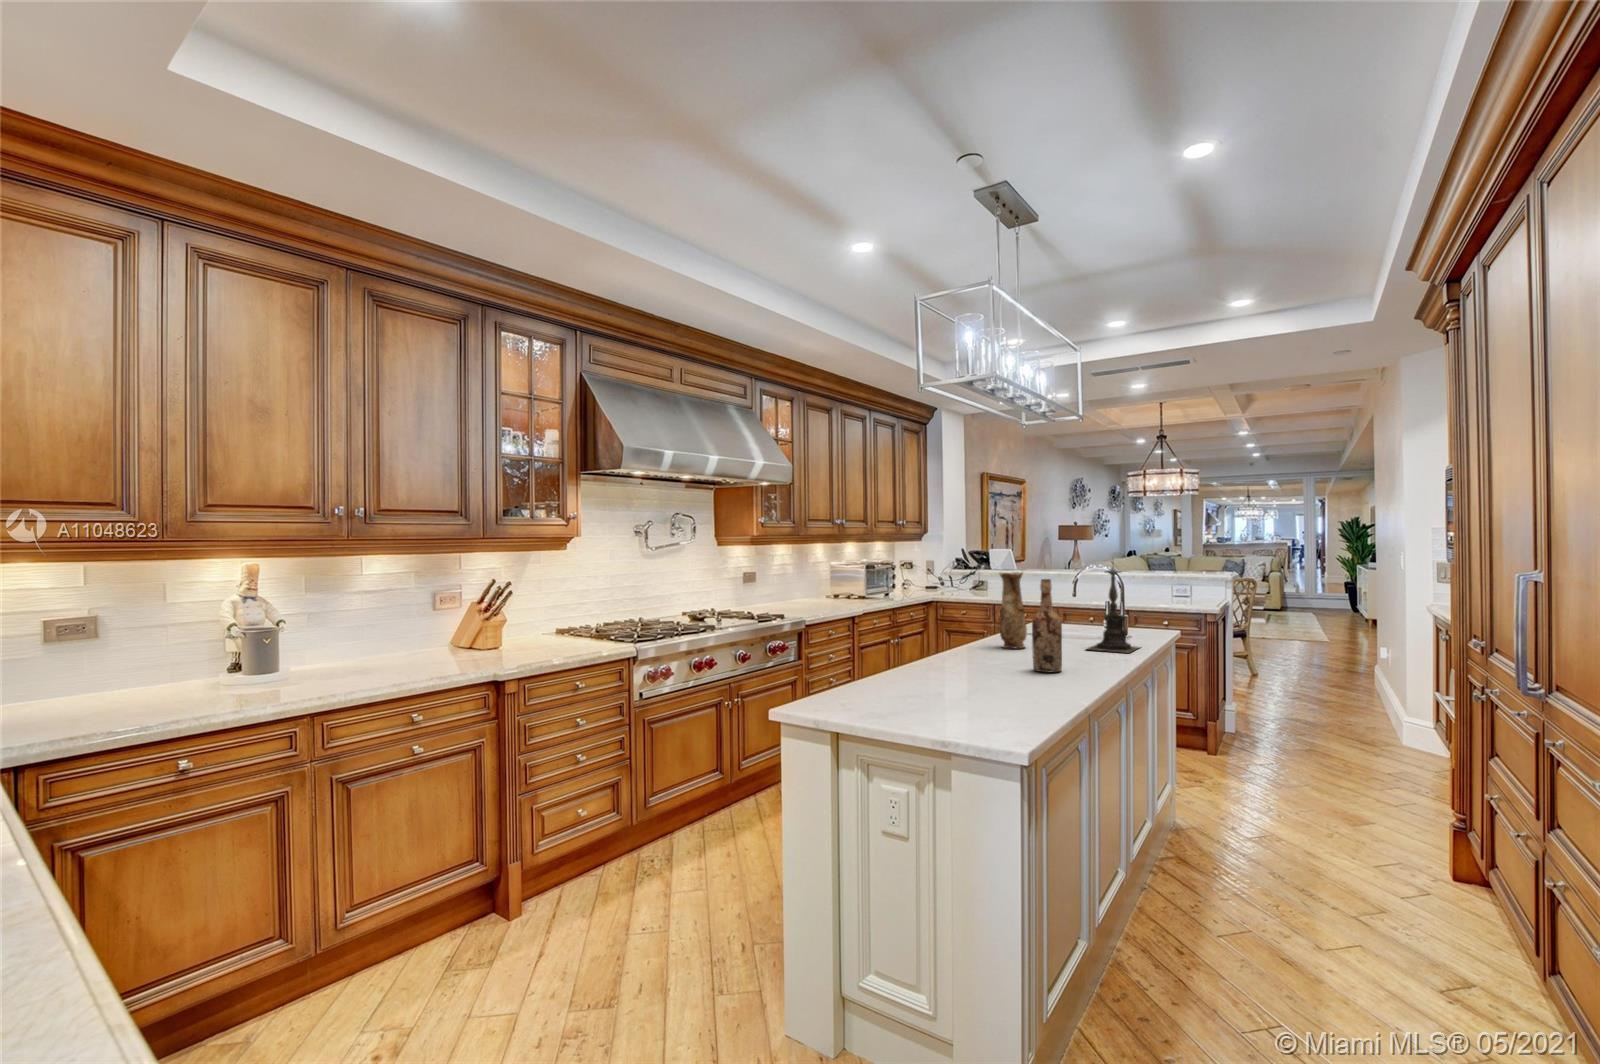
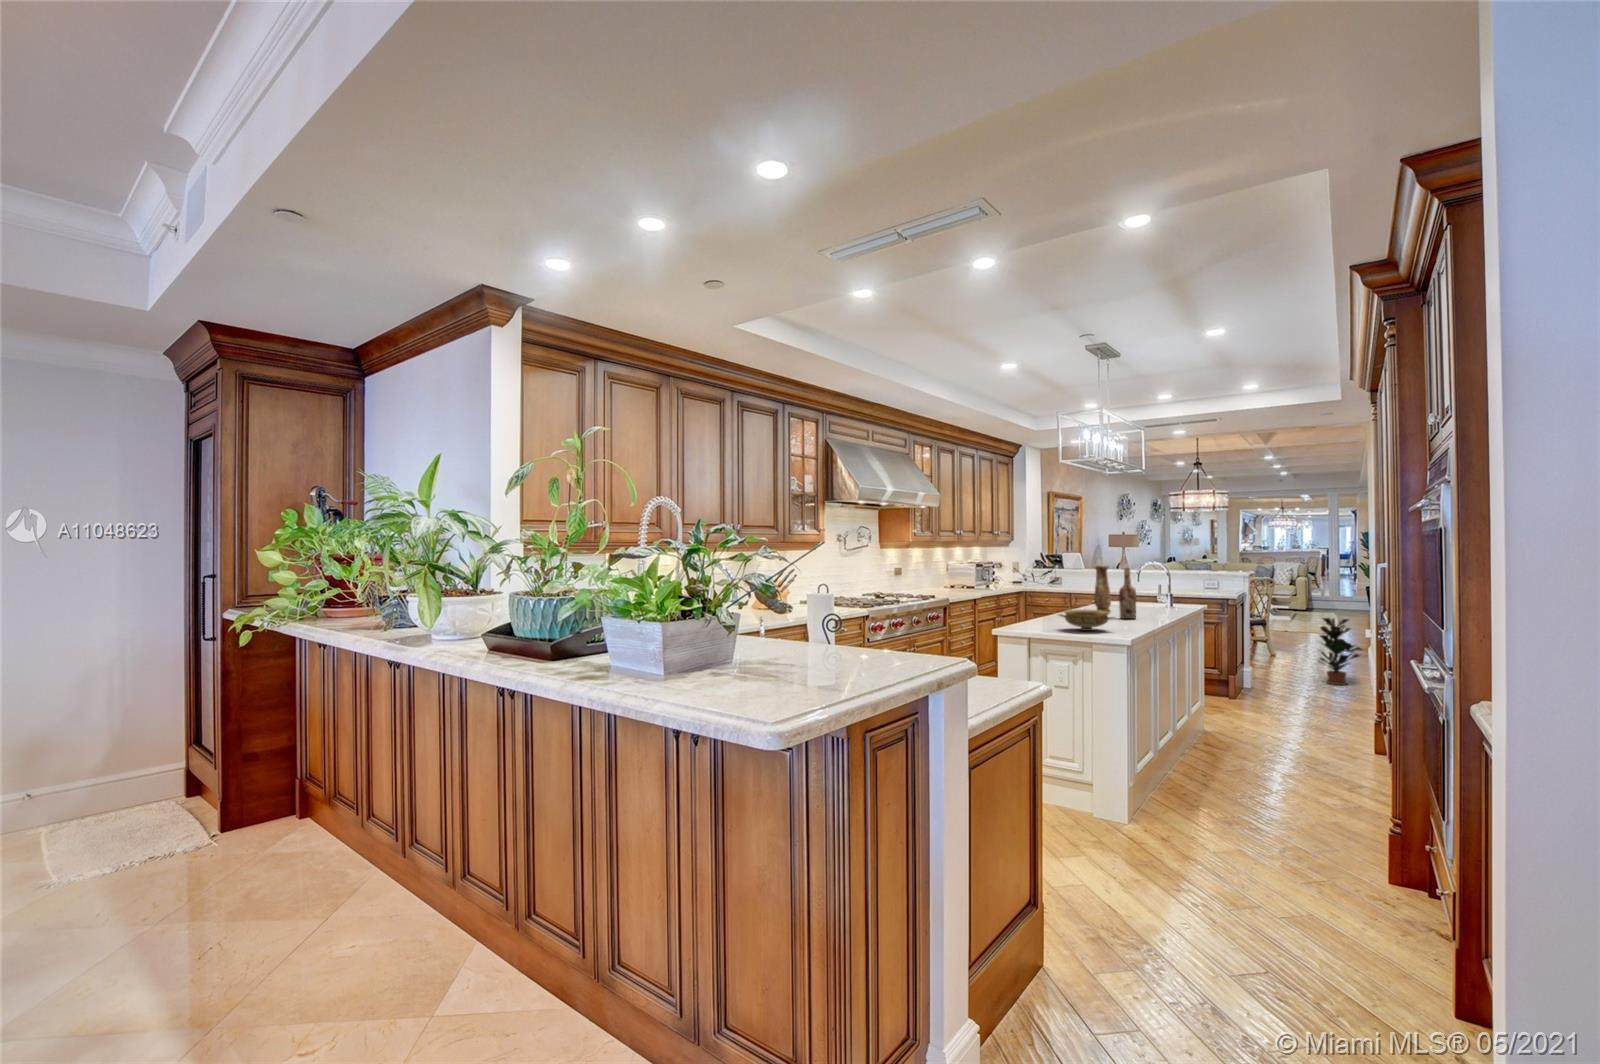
candle holder: present [1086,568,1139,653] -> none [1146,557,1181,613]
potted plant: none [1323,633,1390,726] -> present [1318,618,1362,685]
ceramic bowl: none [900,666,1008,716] -> present [1059,610,1115,631]

